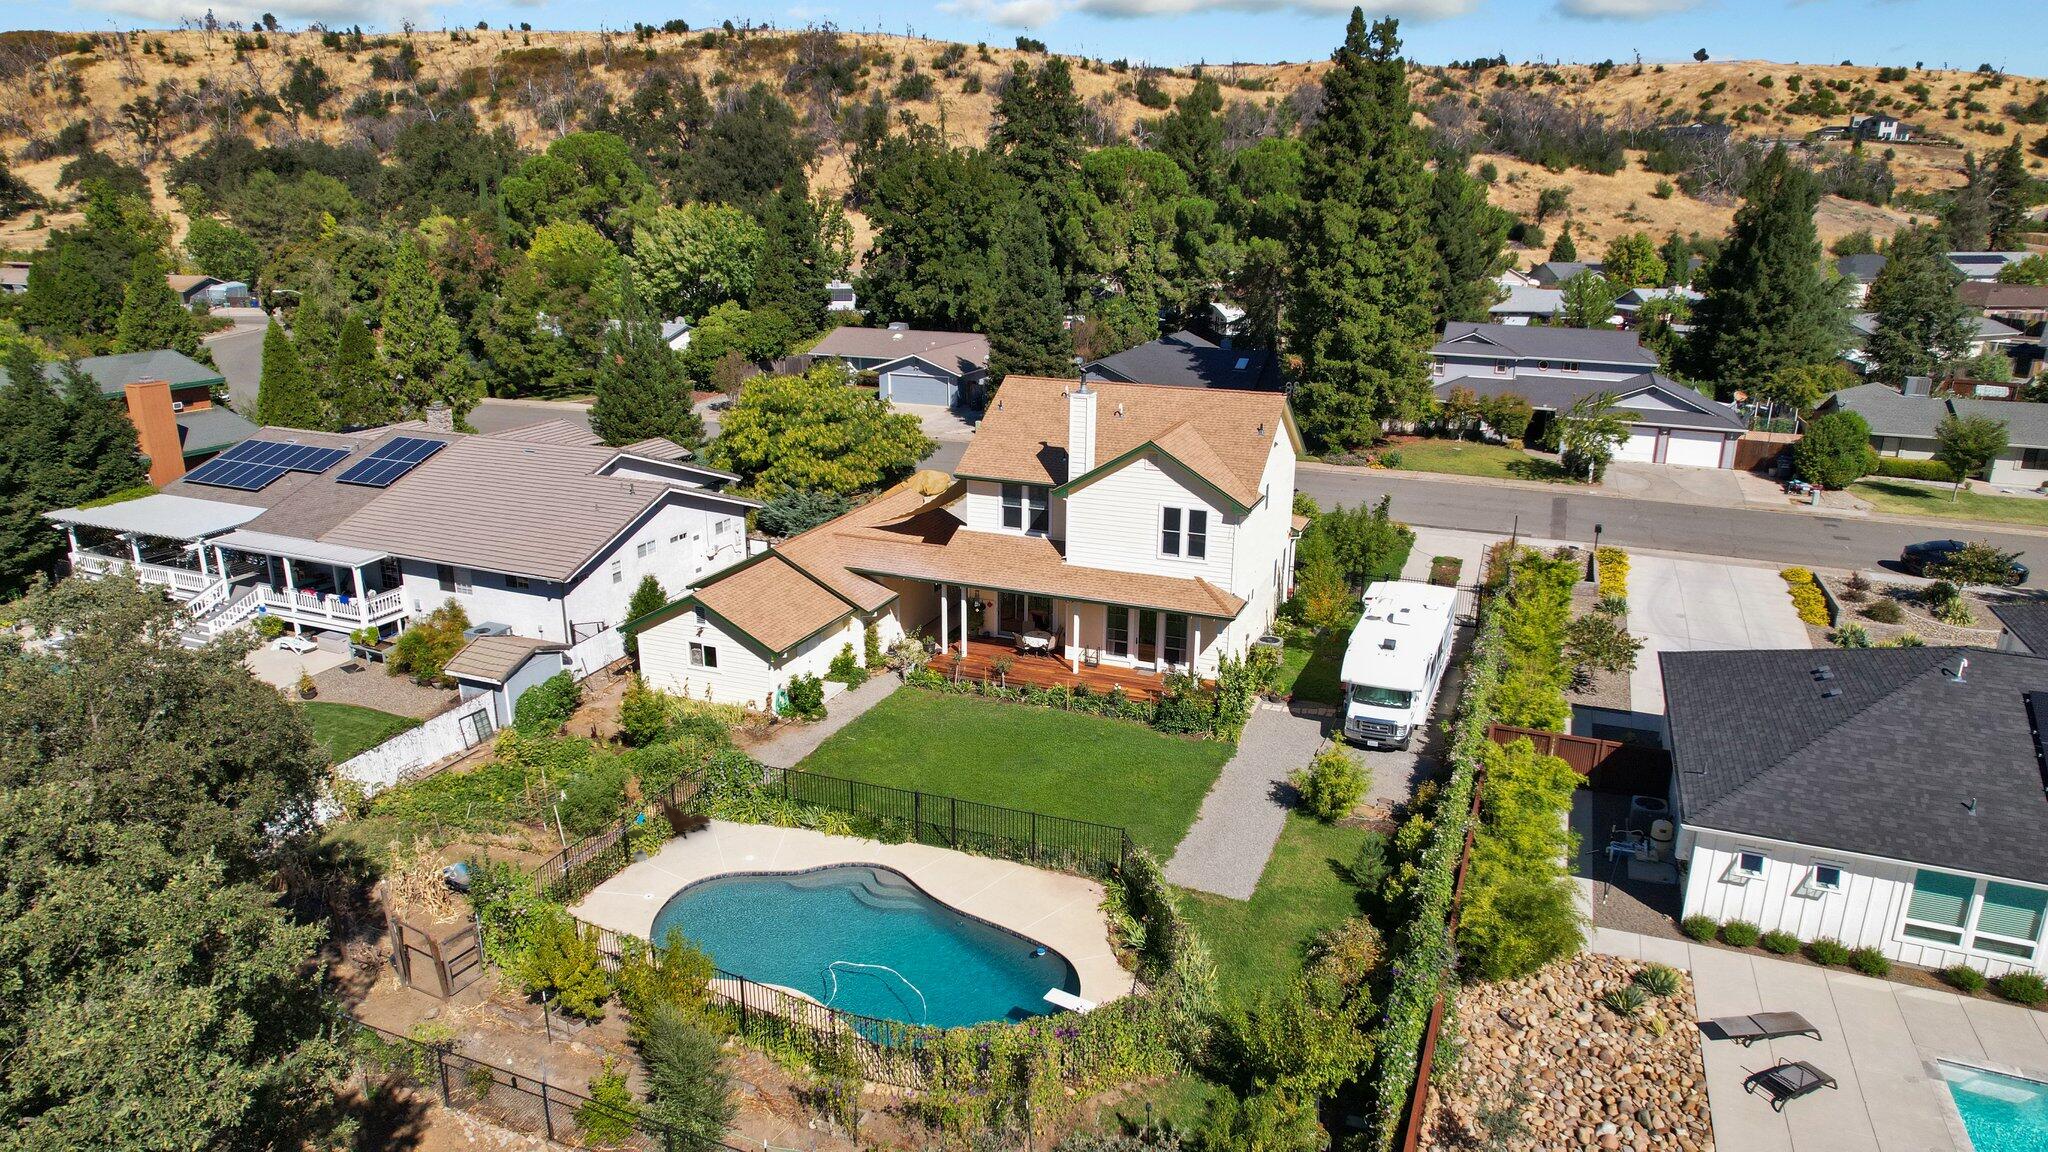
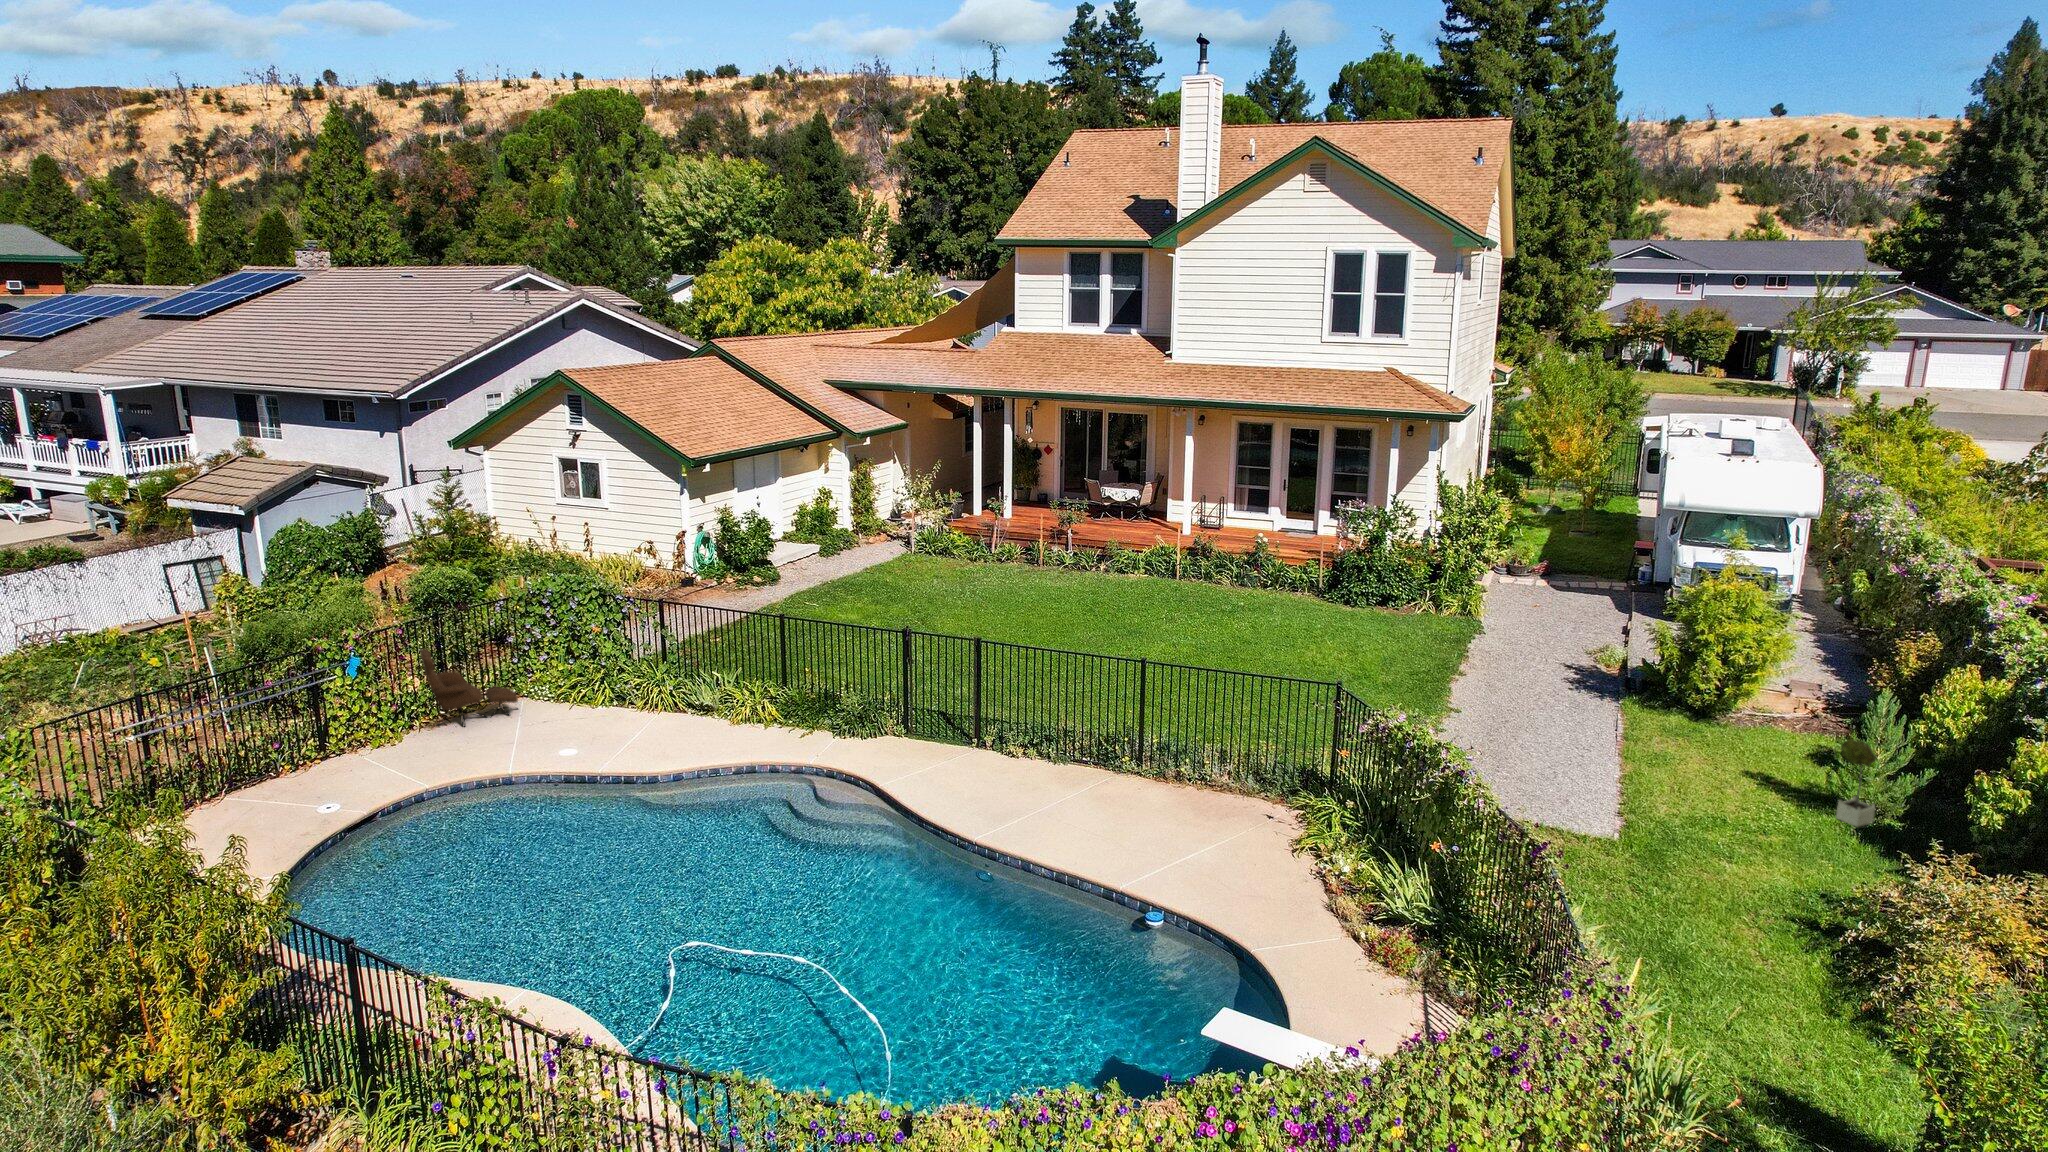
potted tree: present [628,829,647,862] -> present [1836,739,1877,827]

